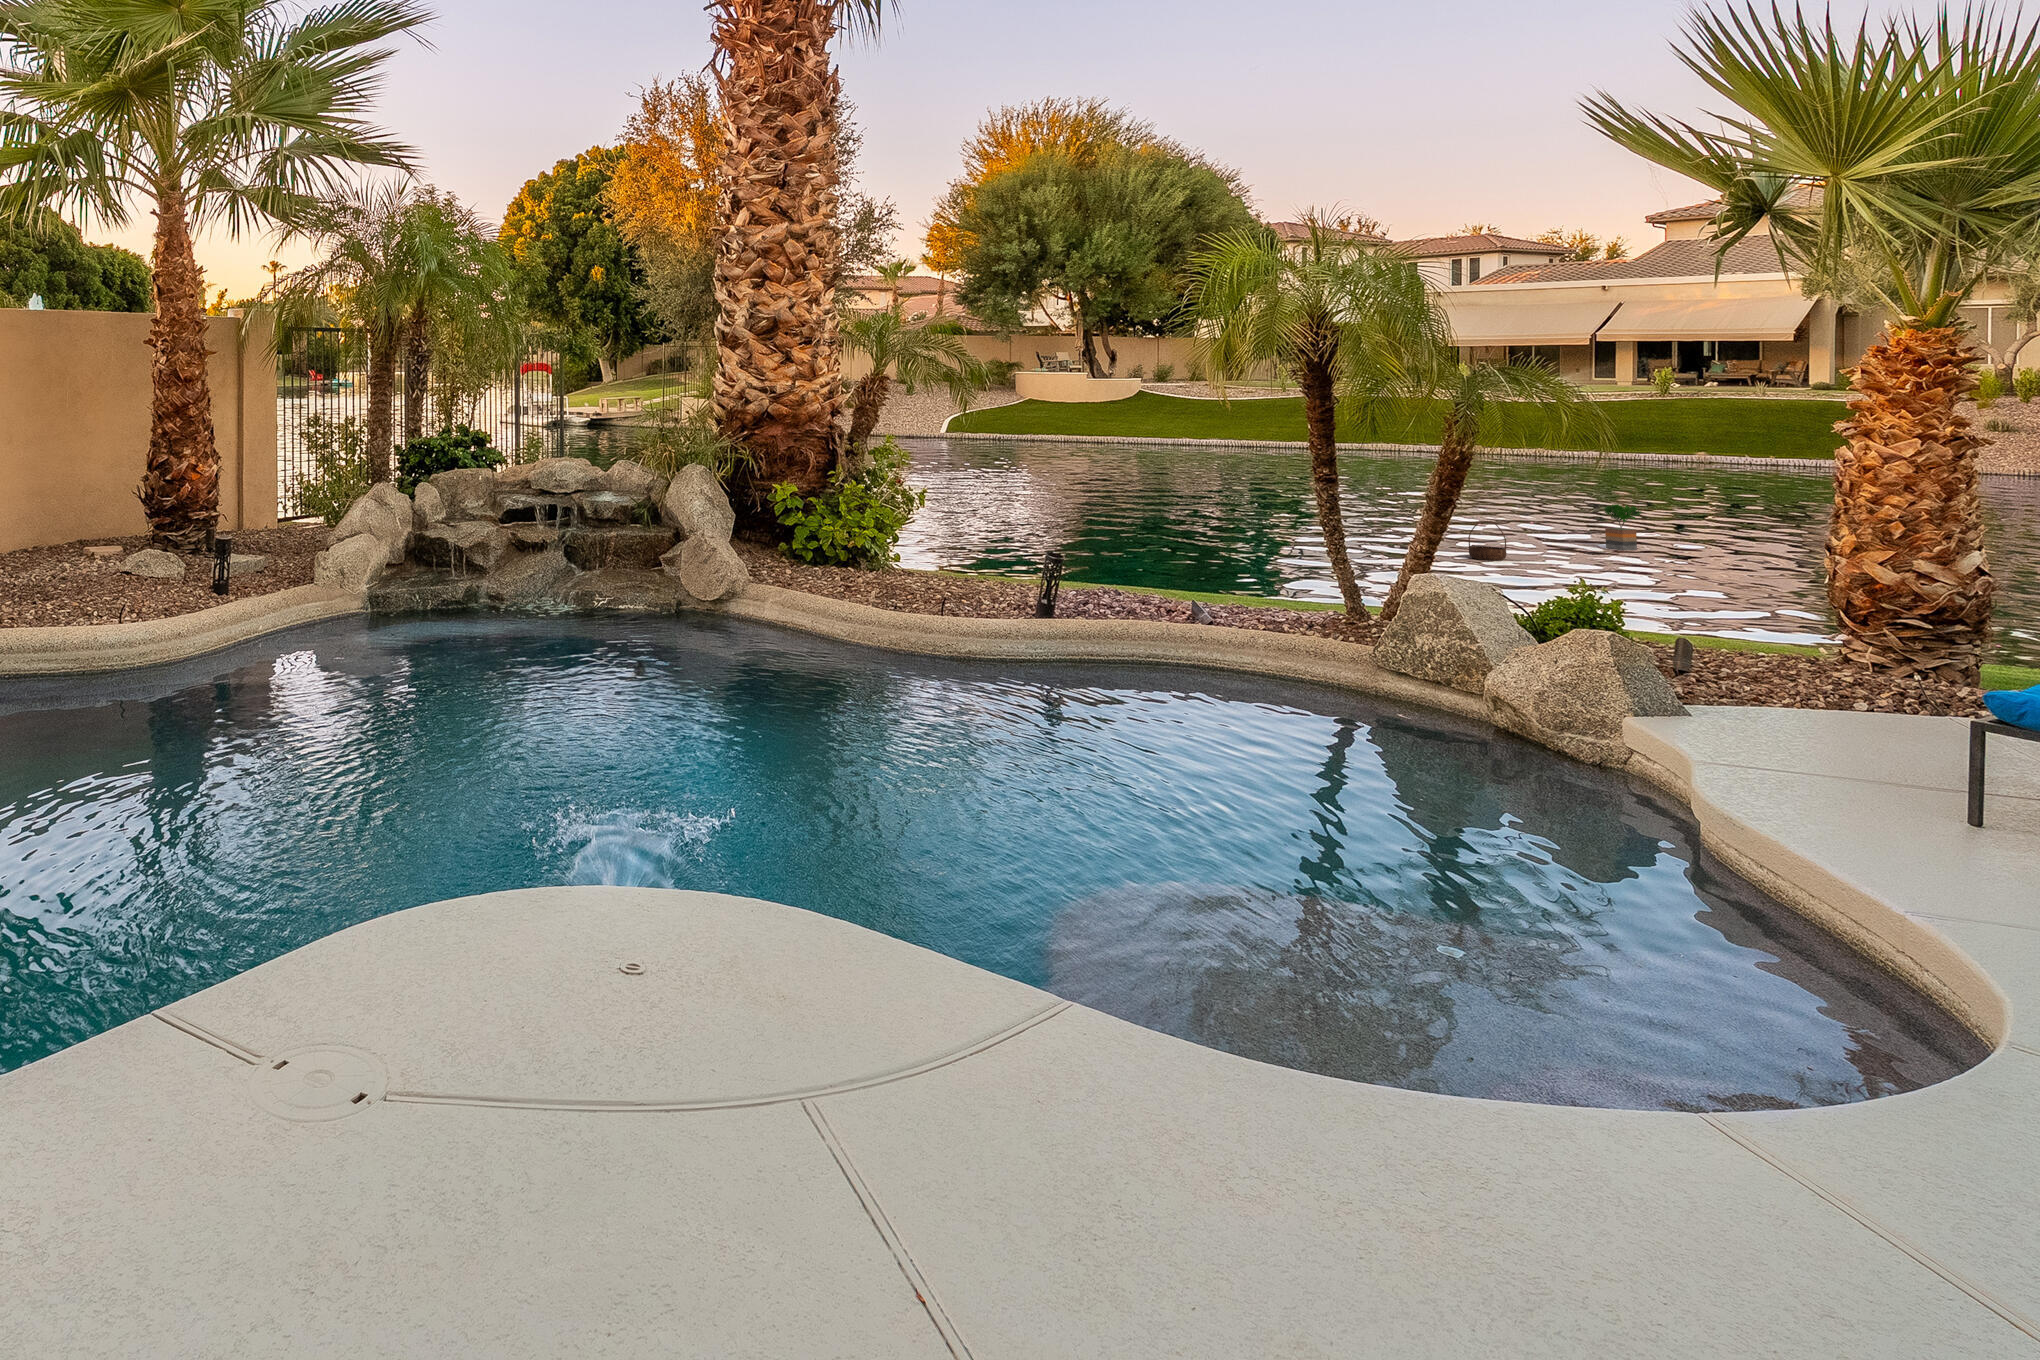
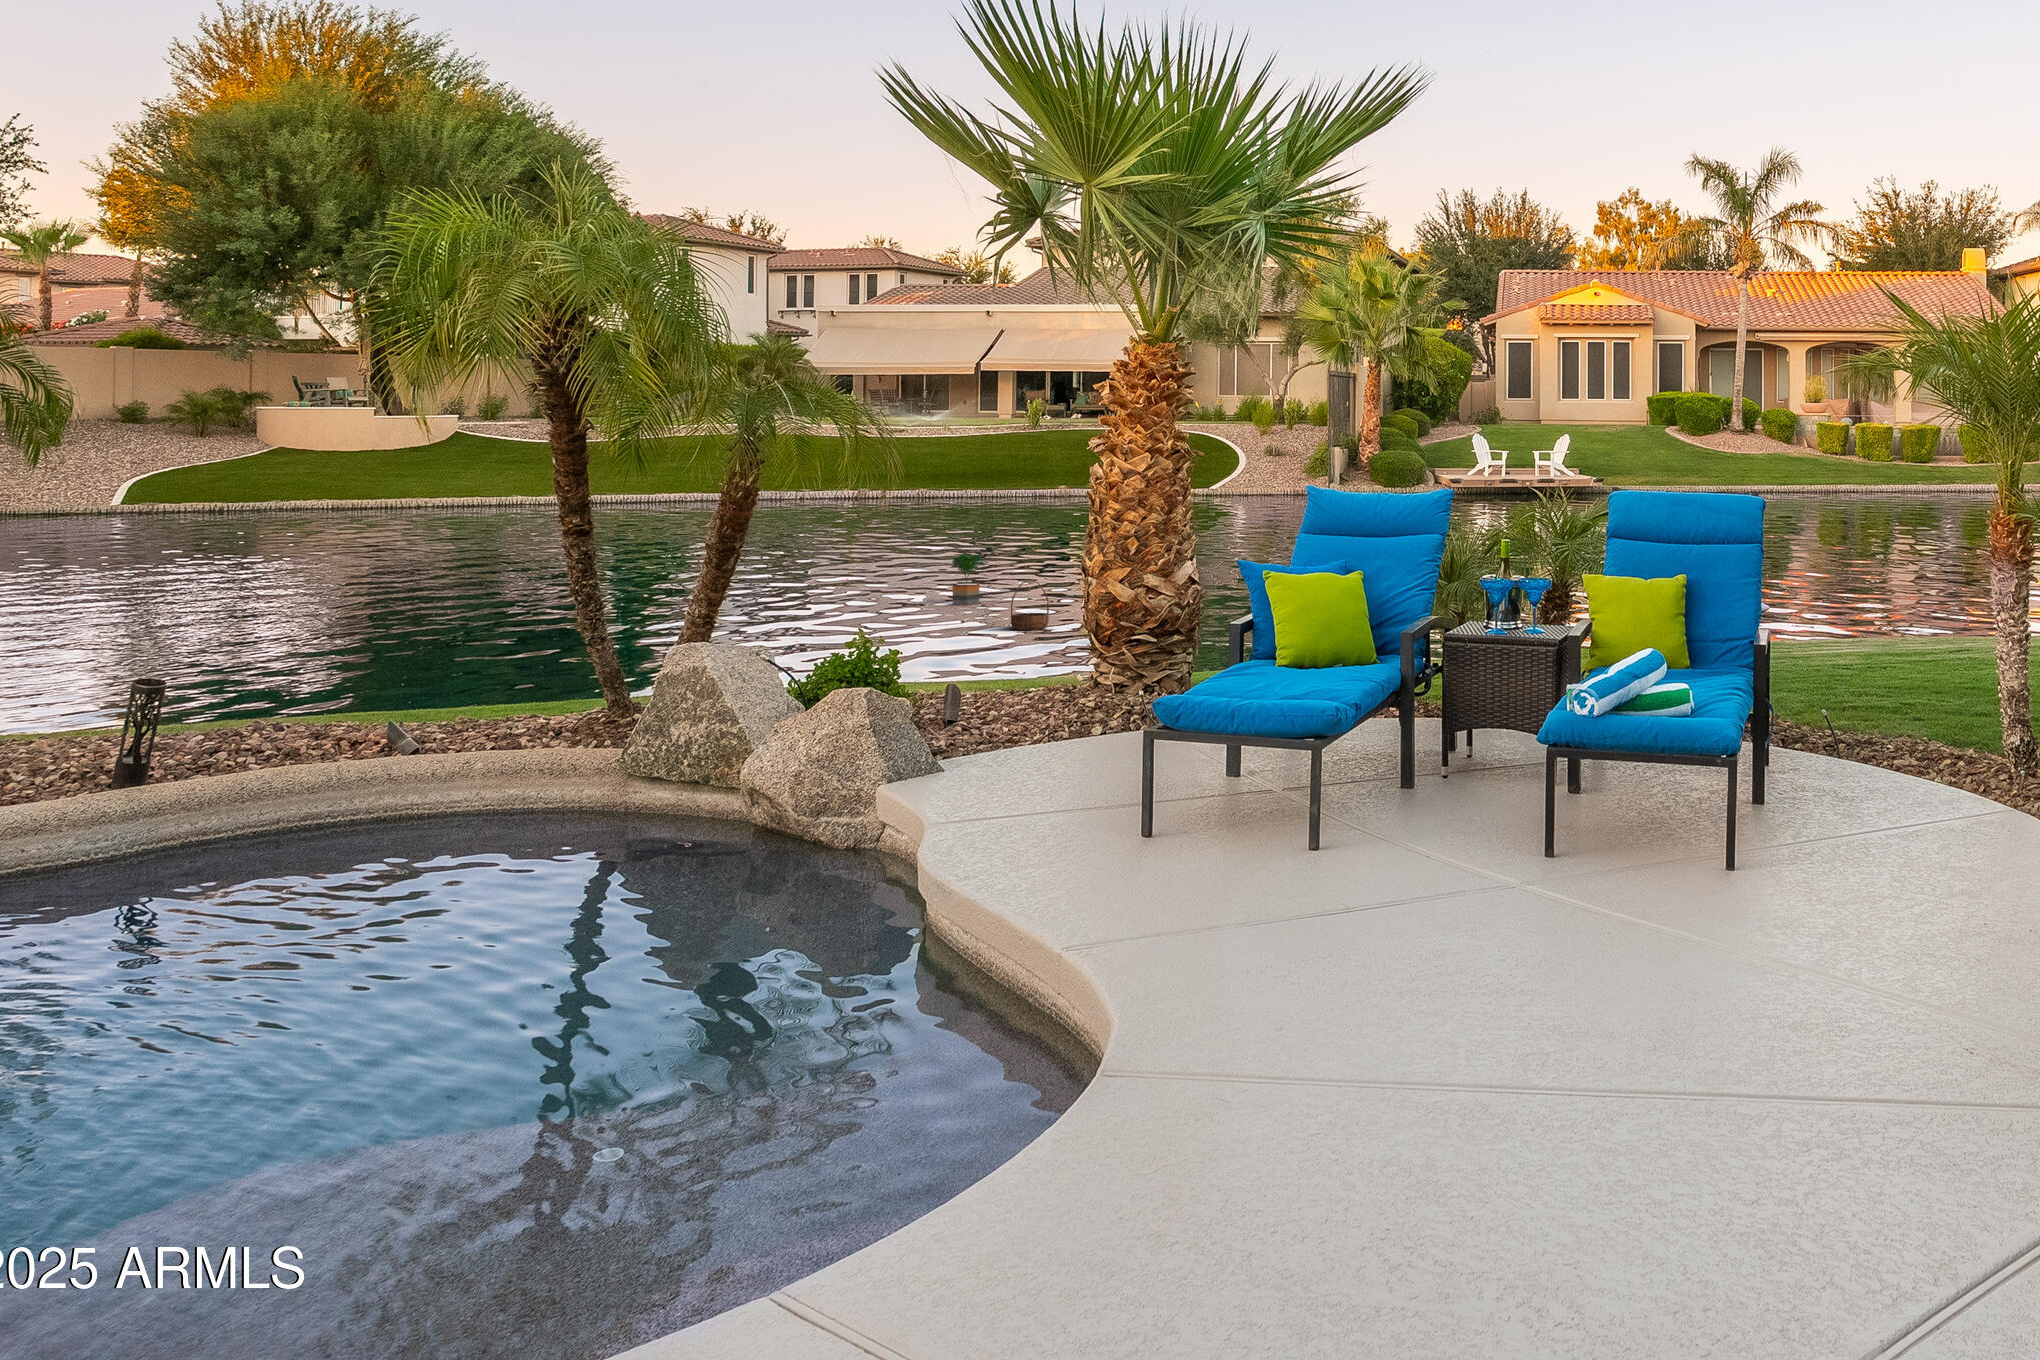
basket: present [1468,521,1506,561] -> present [1011,581,1049,630]

